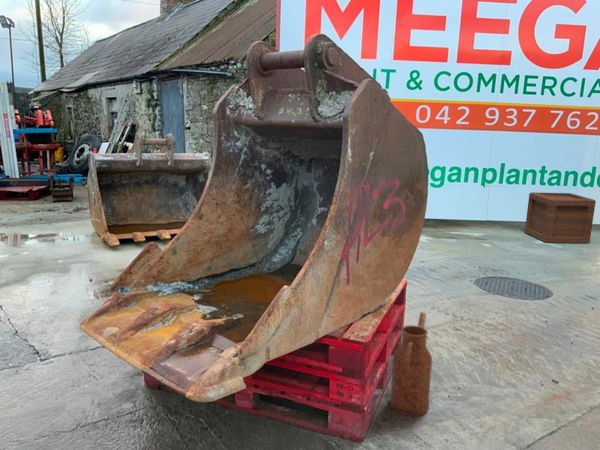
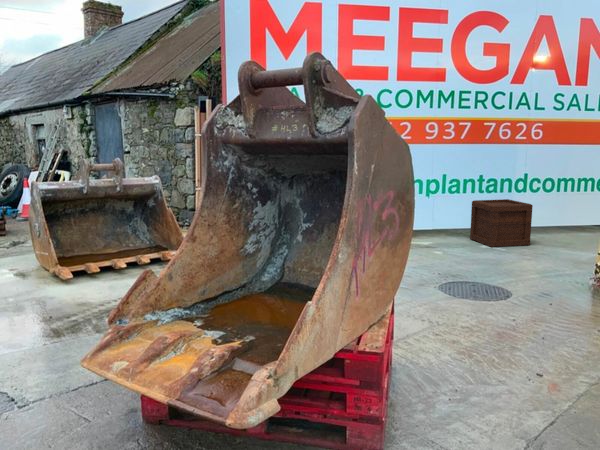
watering can: present [390,312,432,416] -> none [395,319,435,420]

